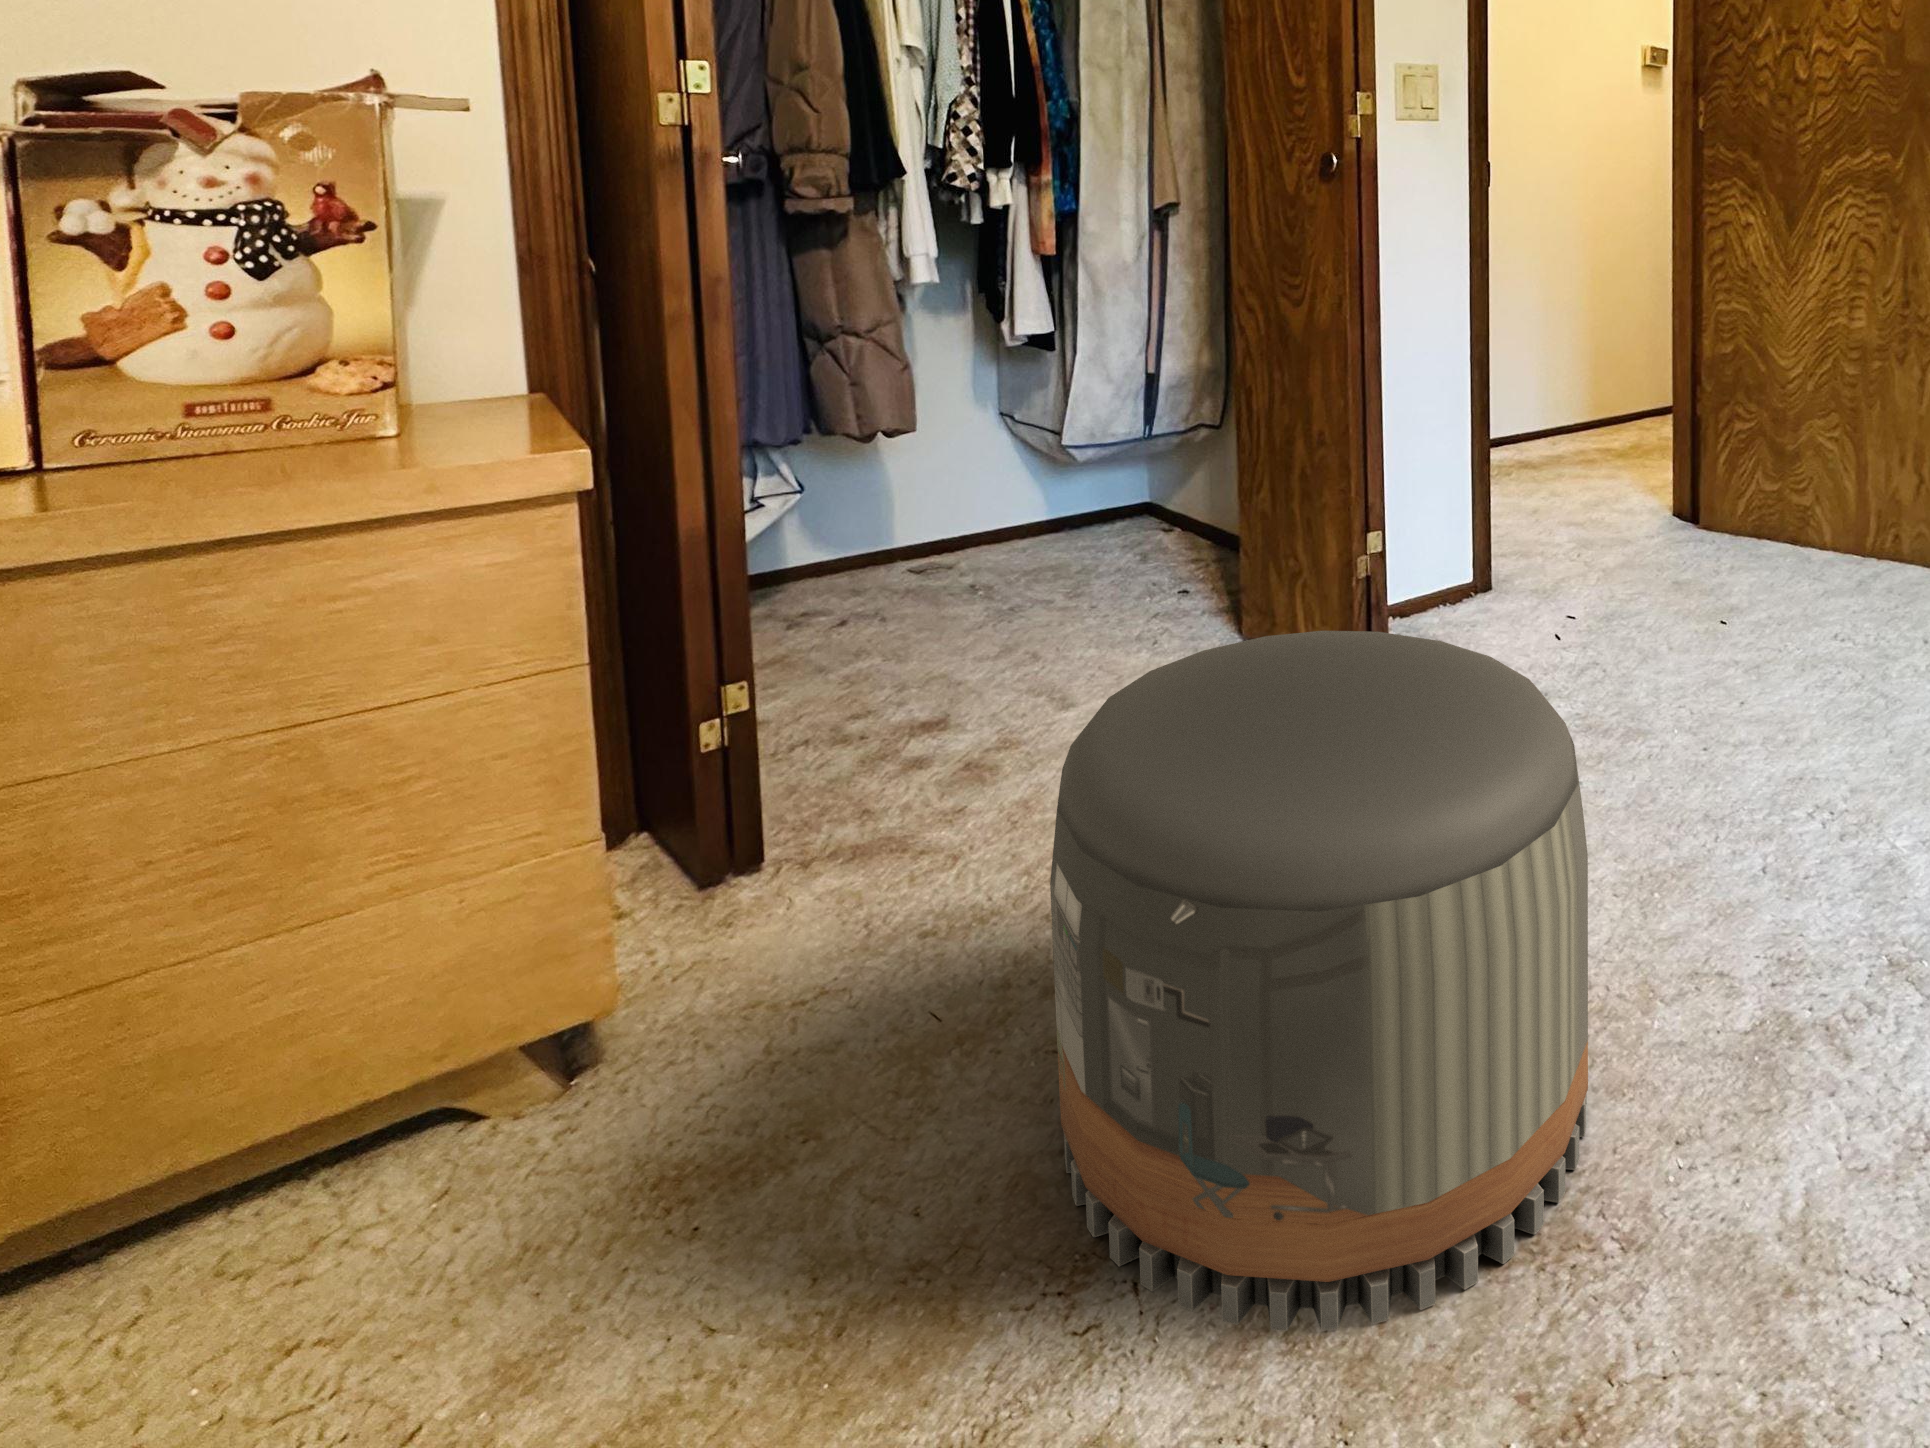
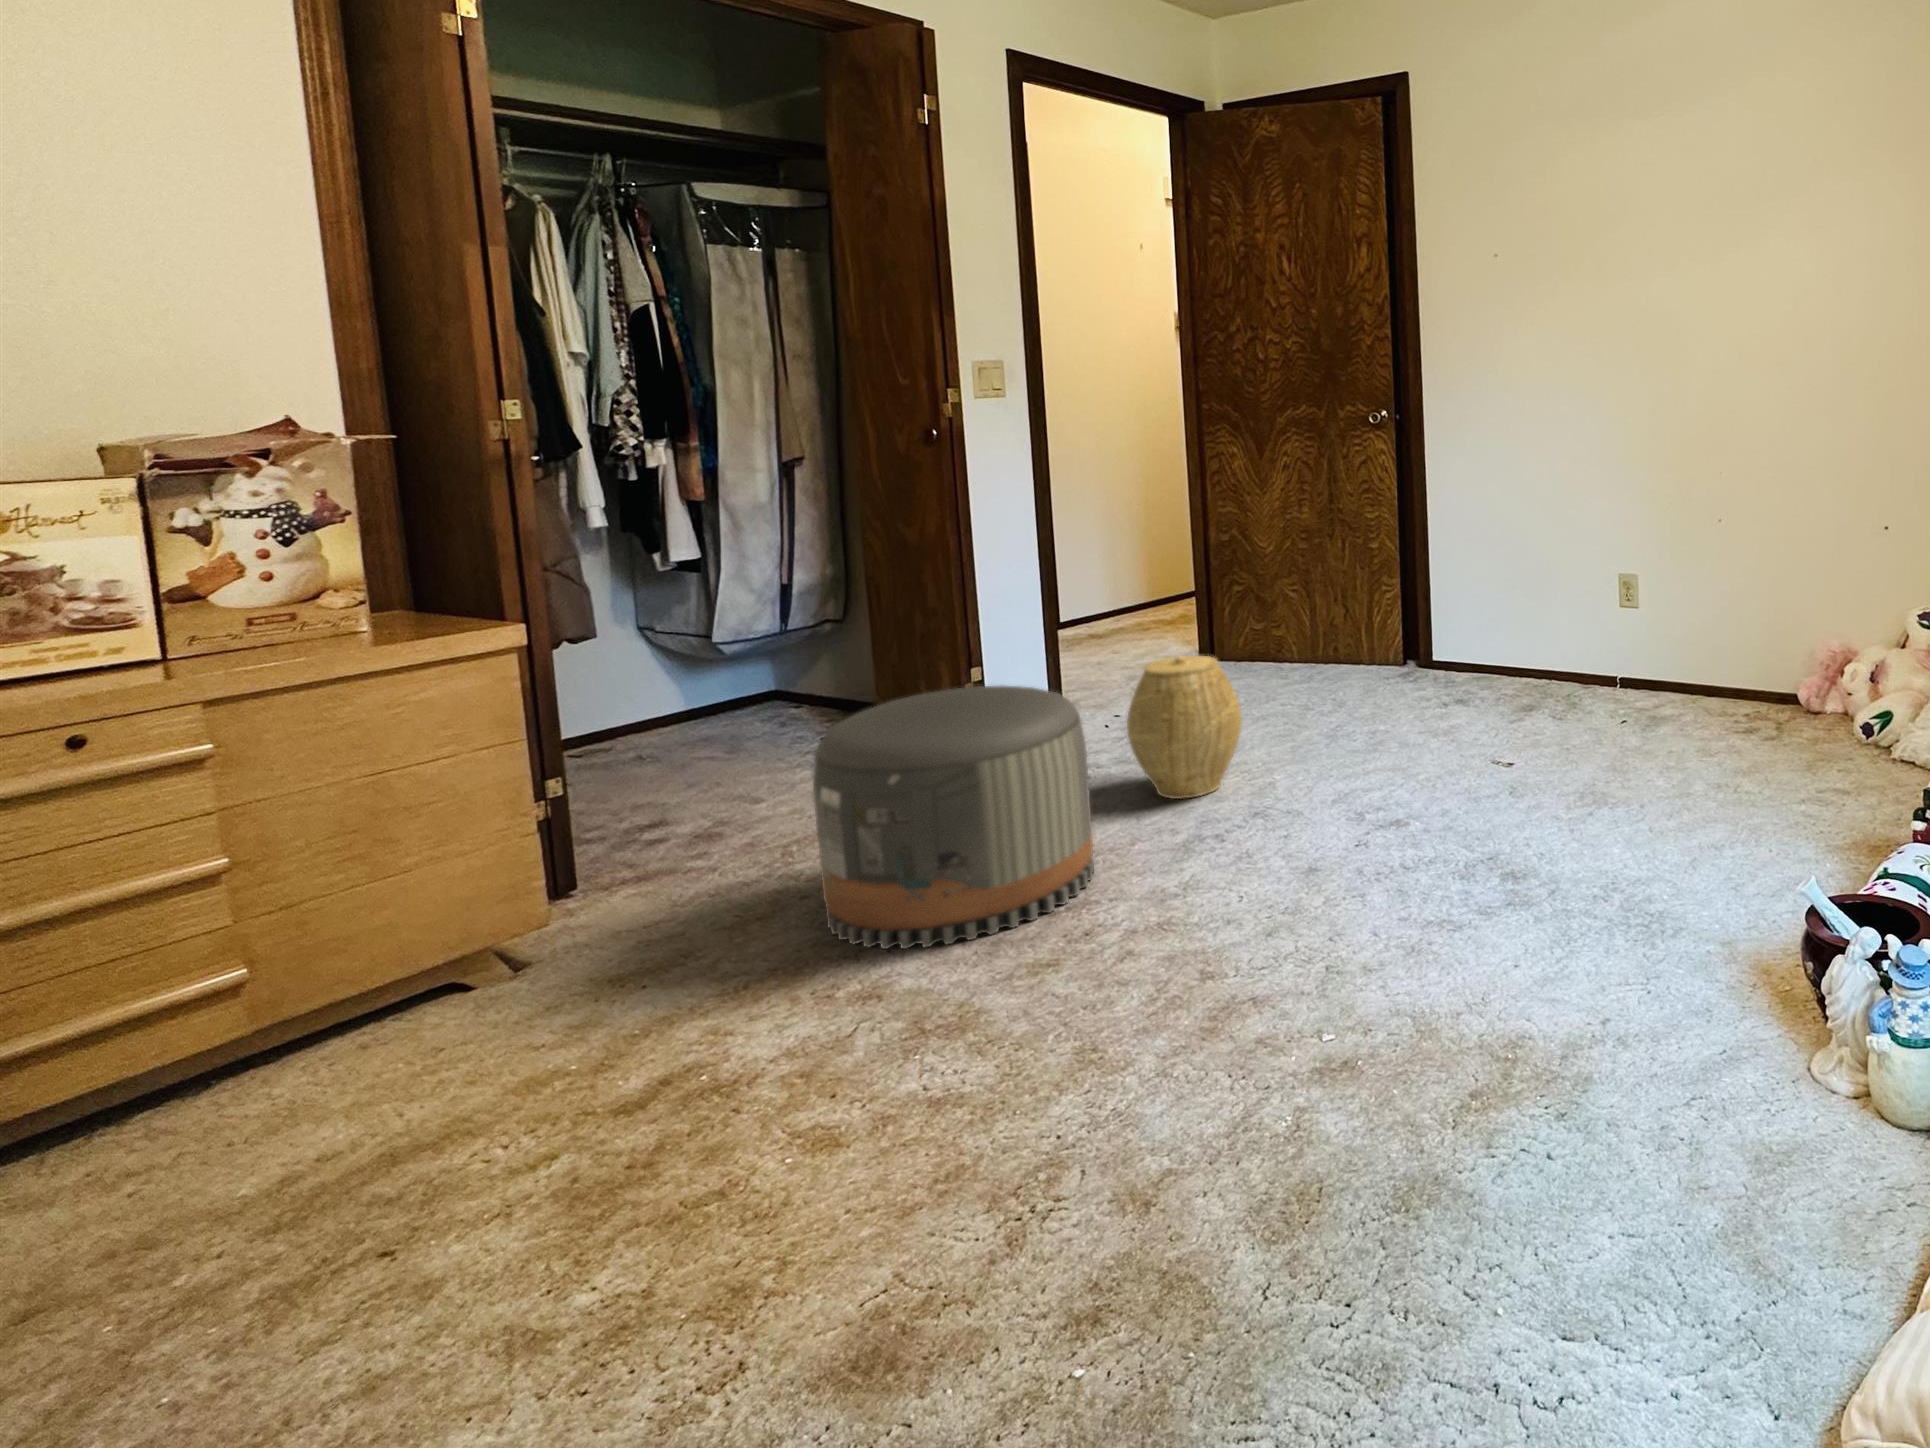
woven basket: none [1622,579,1843,873] -> present [1127,656,1242,799]

